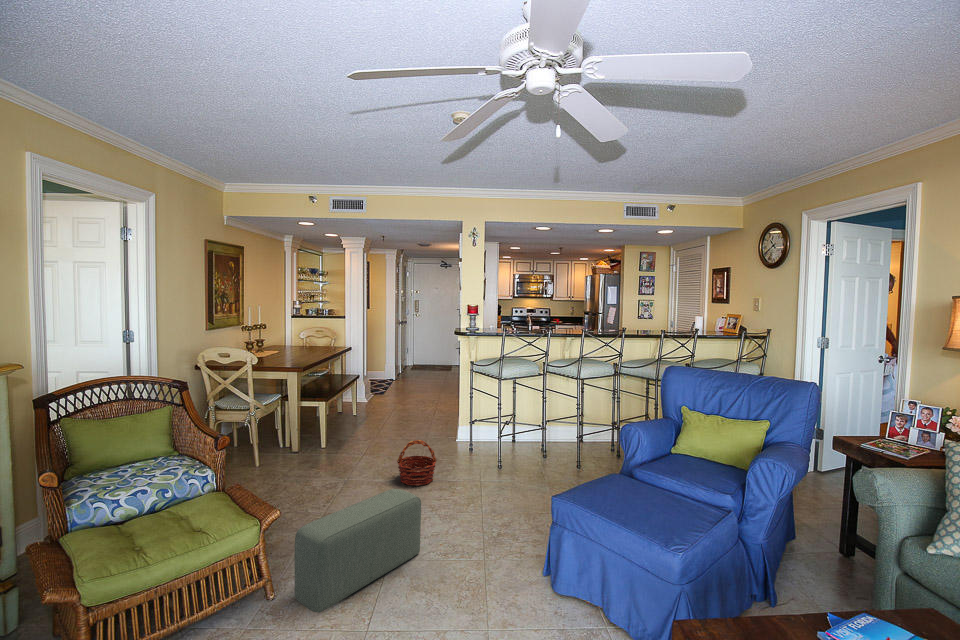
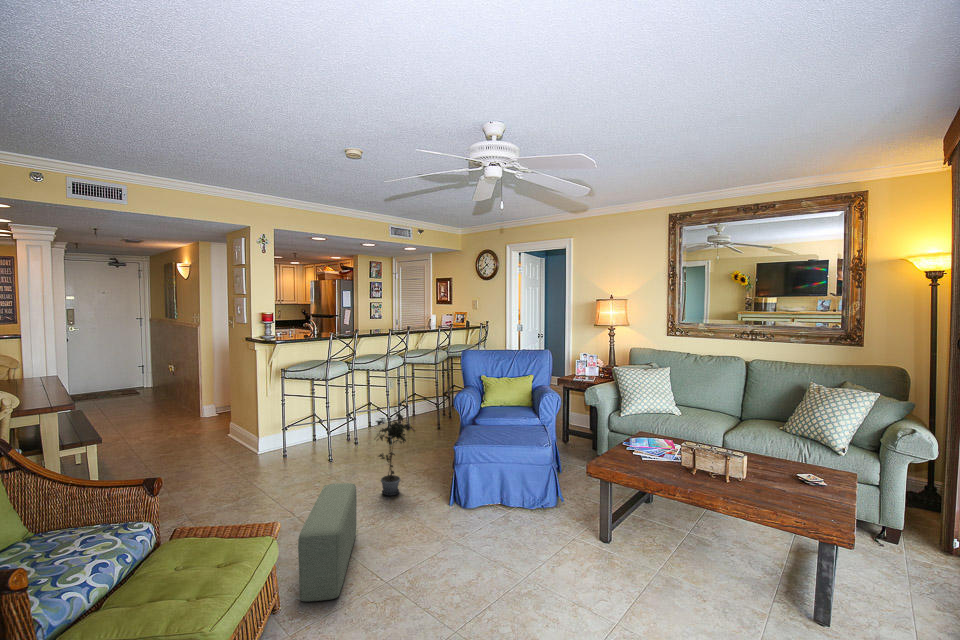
potted plant: none [485,426,530,530] -> present [376,410,412,496]
basket: present [397,440,437,486] -> none [249,451,291,497]

